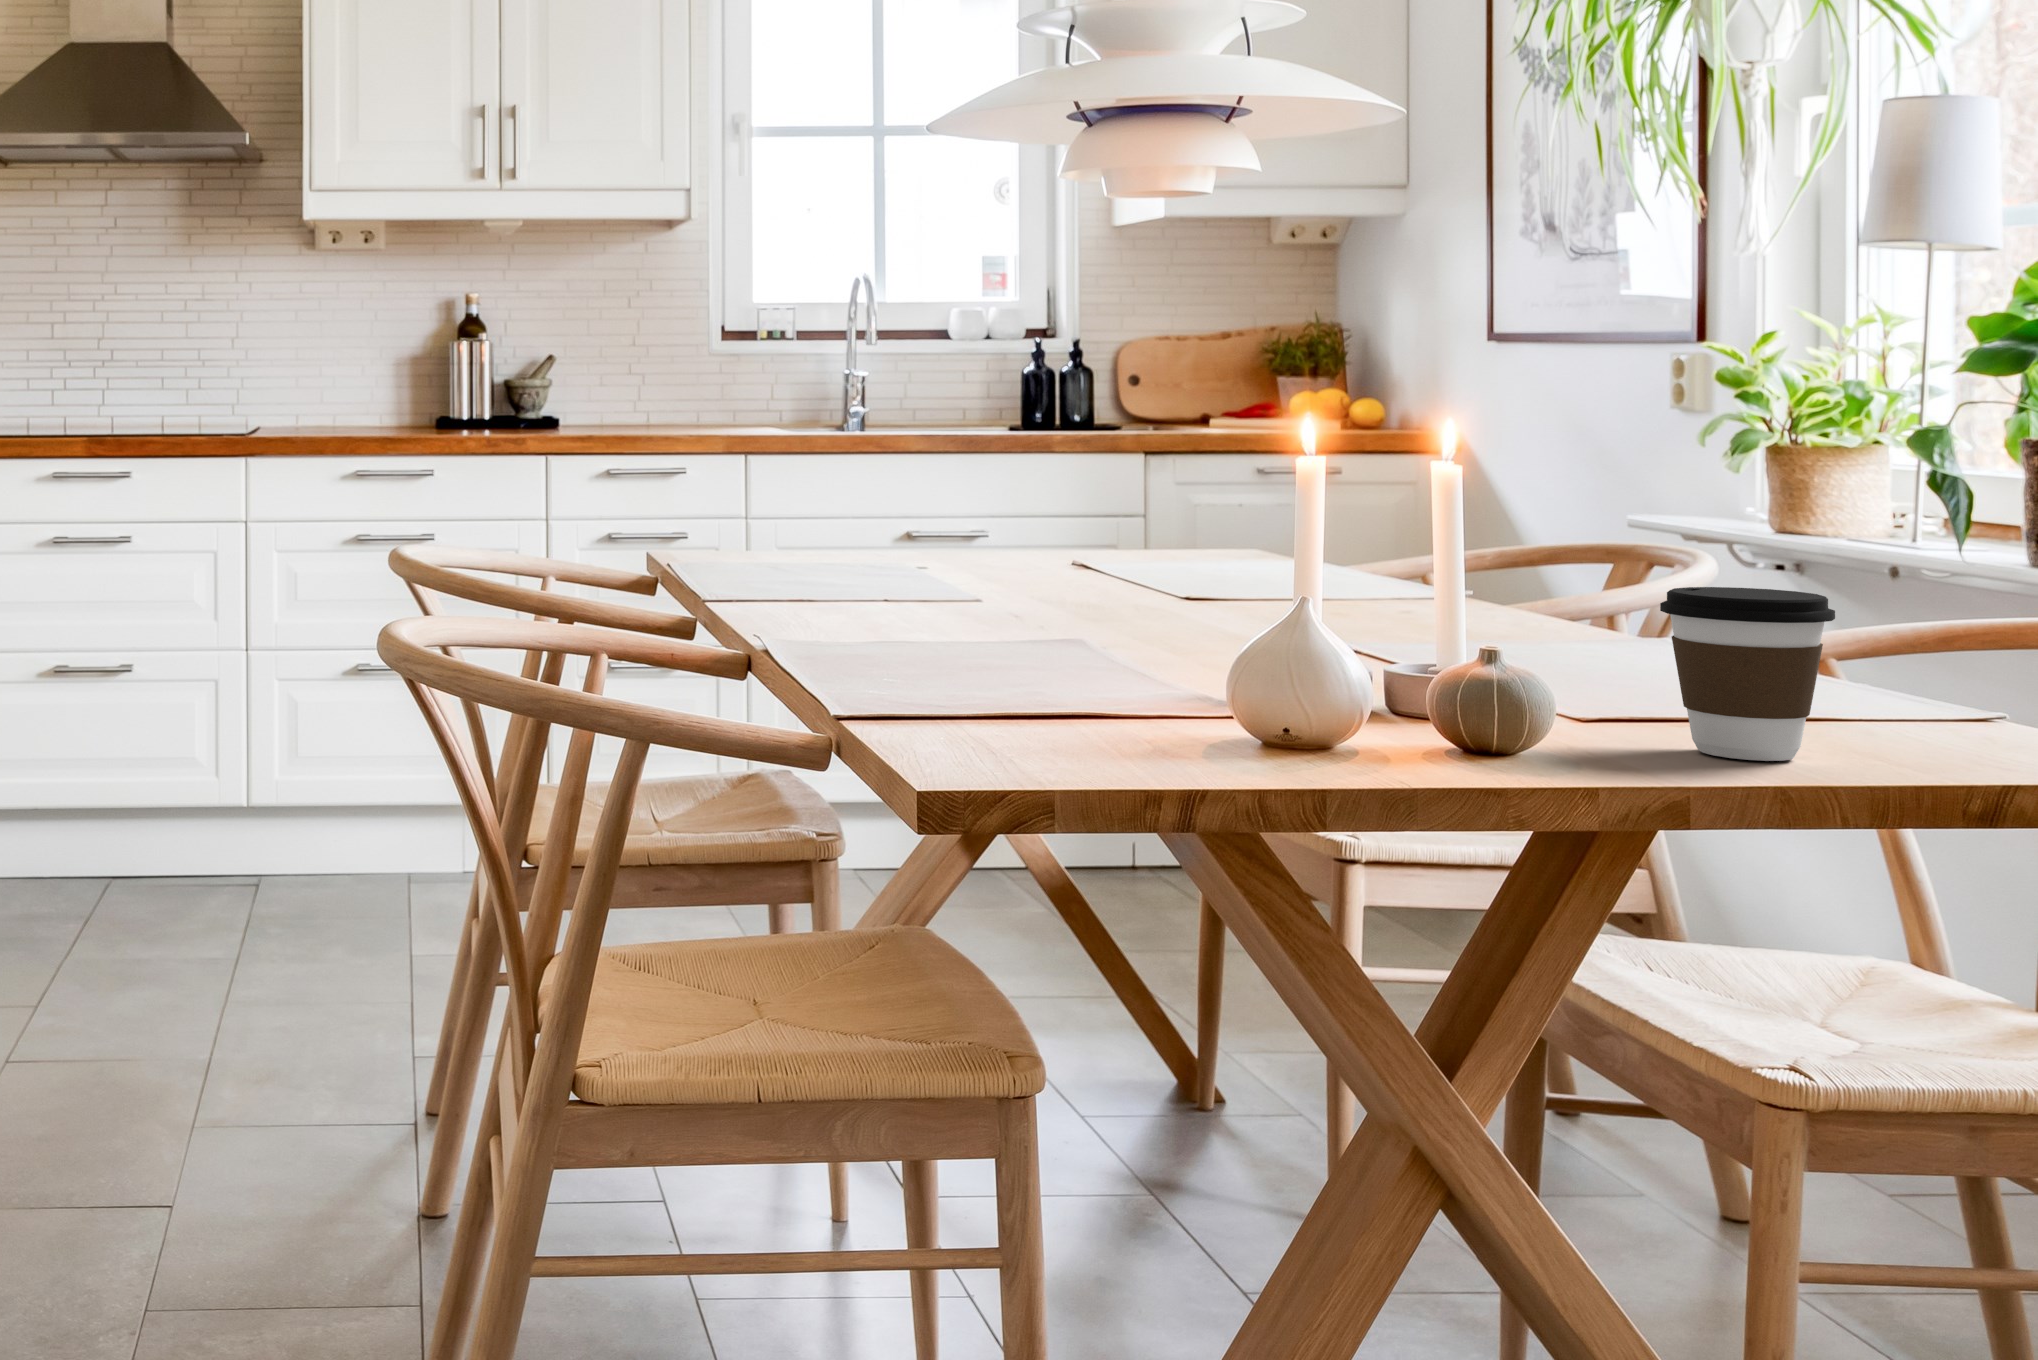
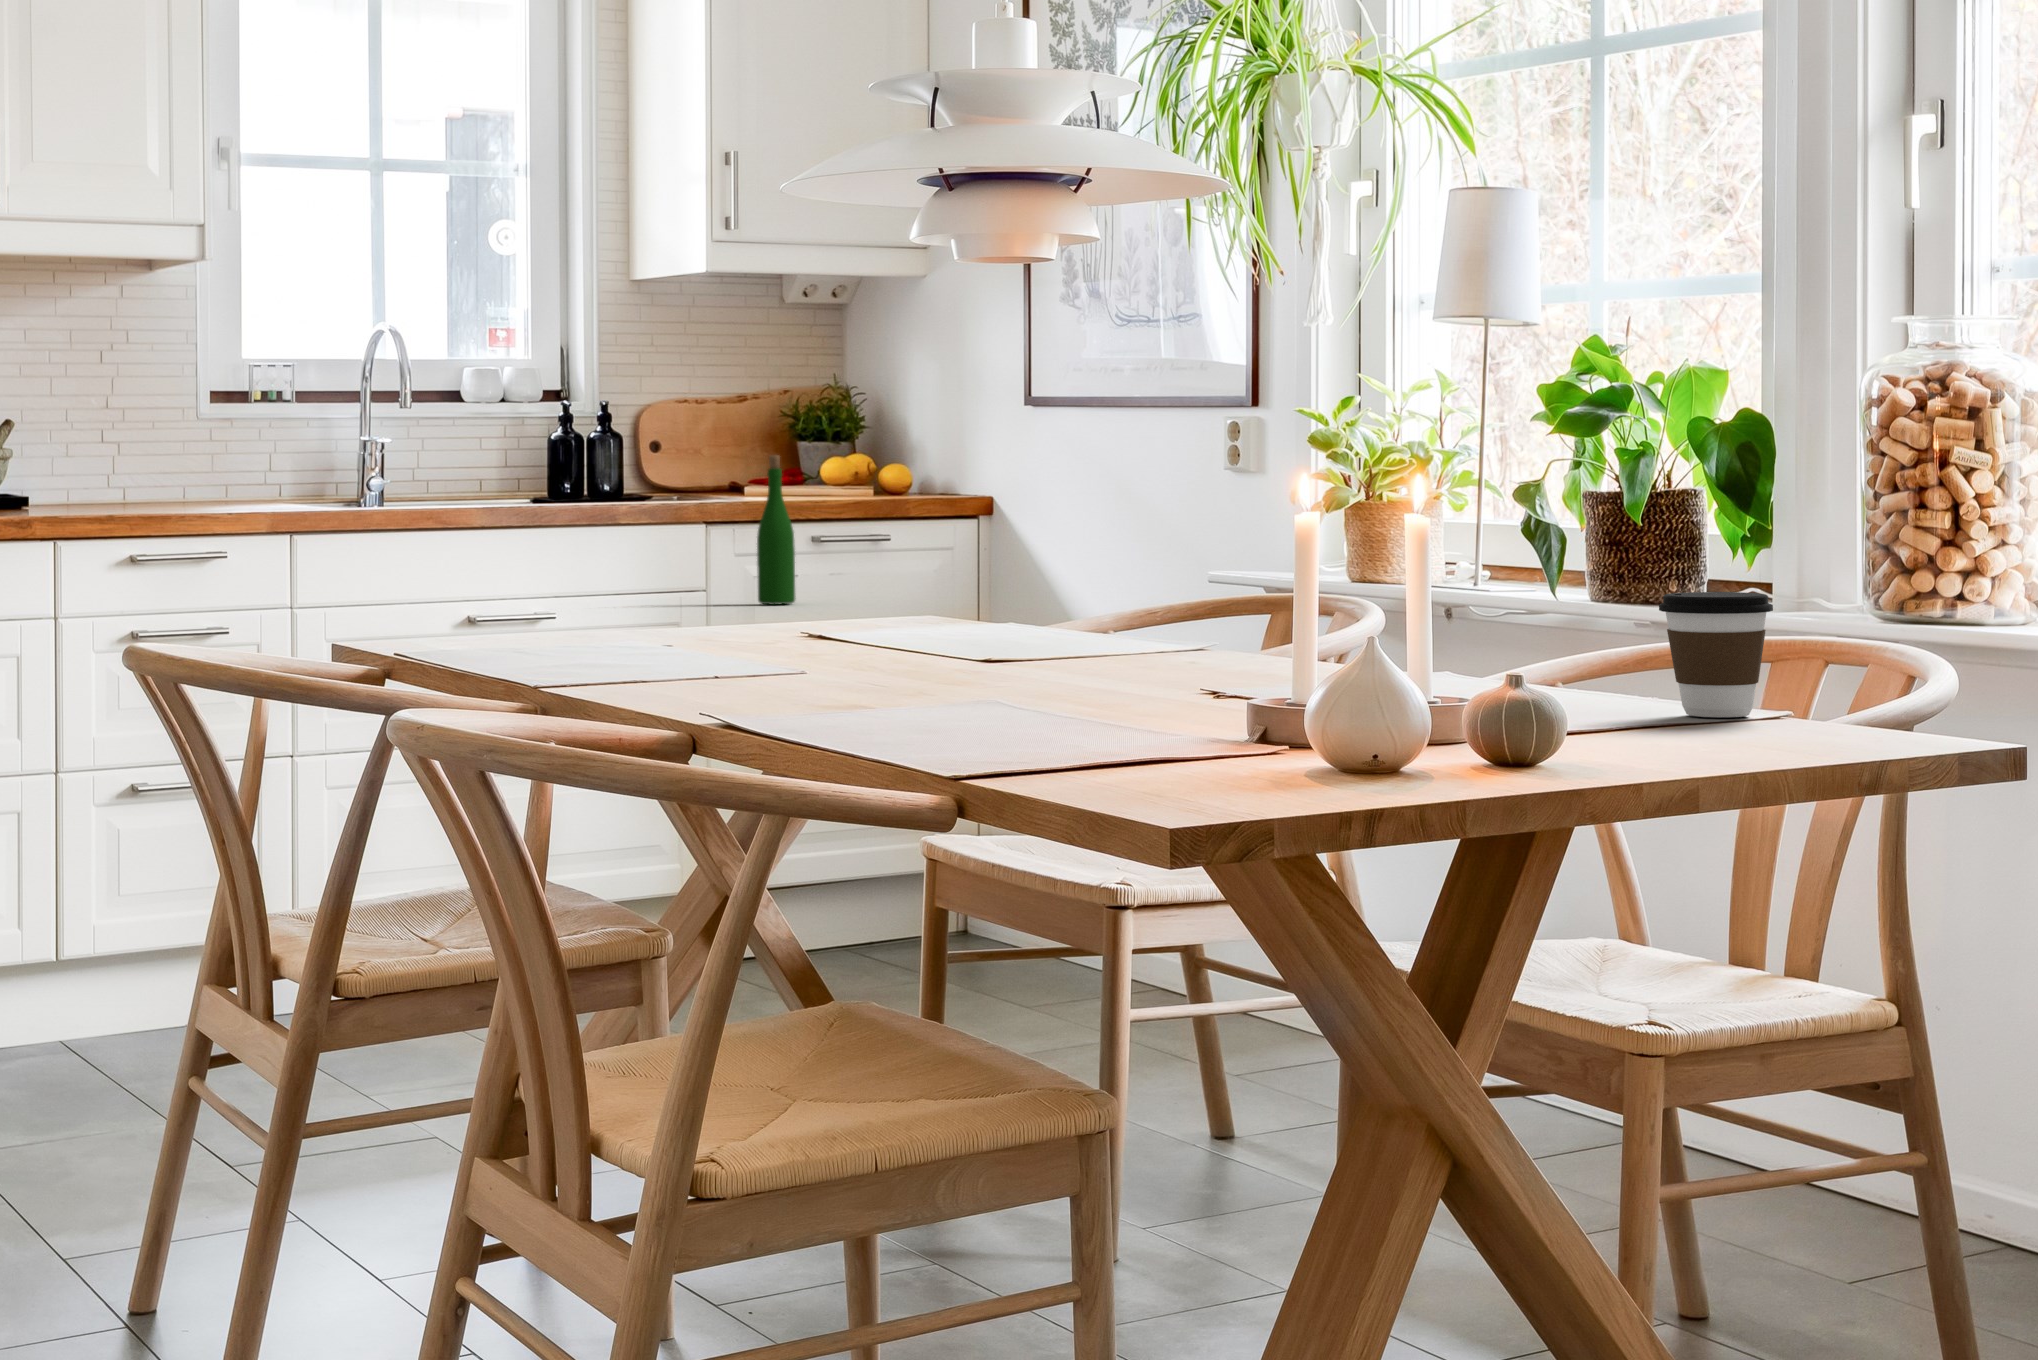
wine bottle: none [1178,389,1214,527] -> present [757,455,795,605]

